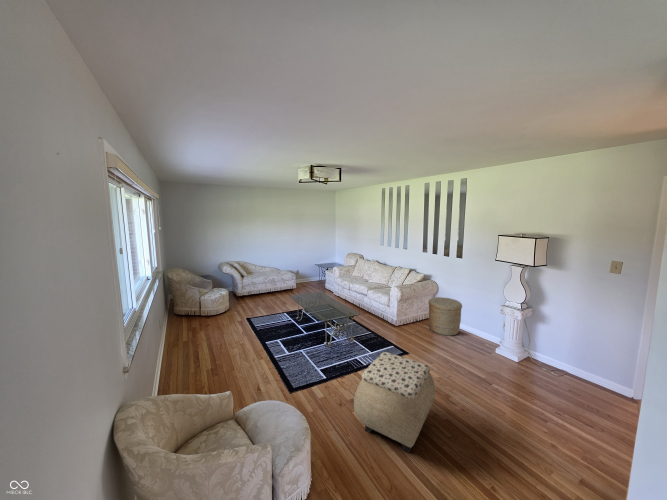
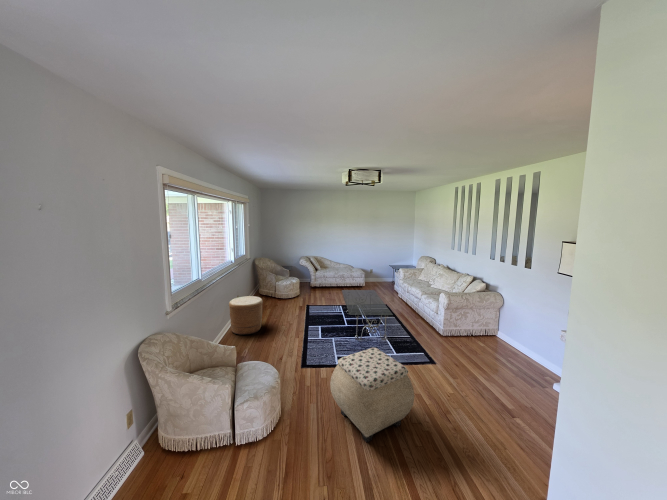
woven basket: present [428,297,462,336] -> present [229,296,263,335]

